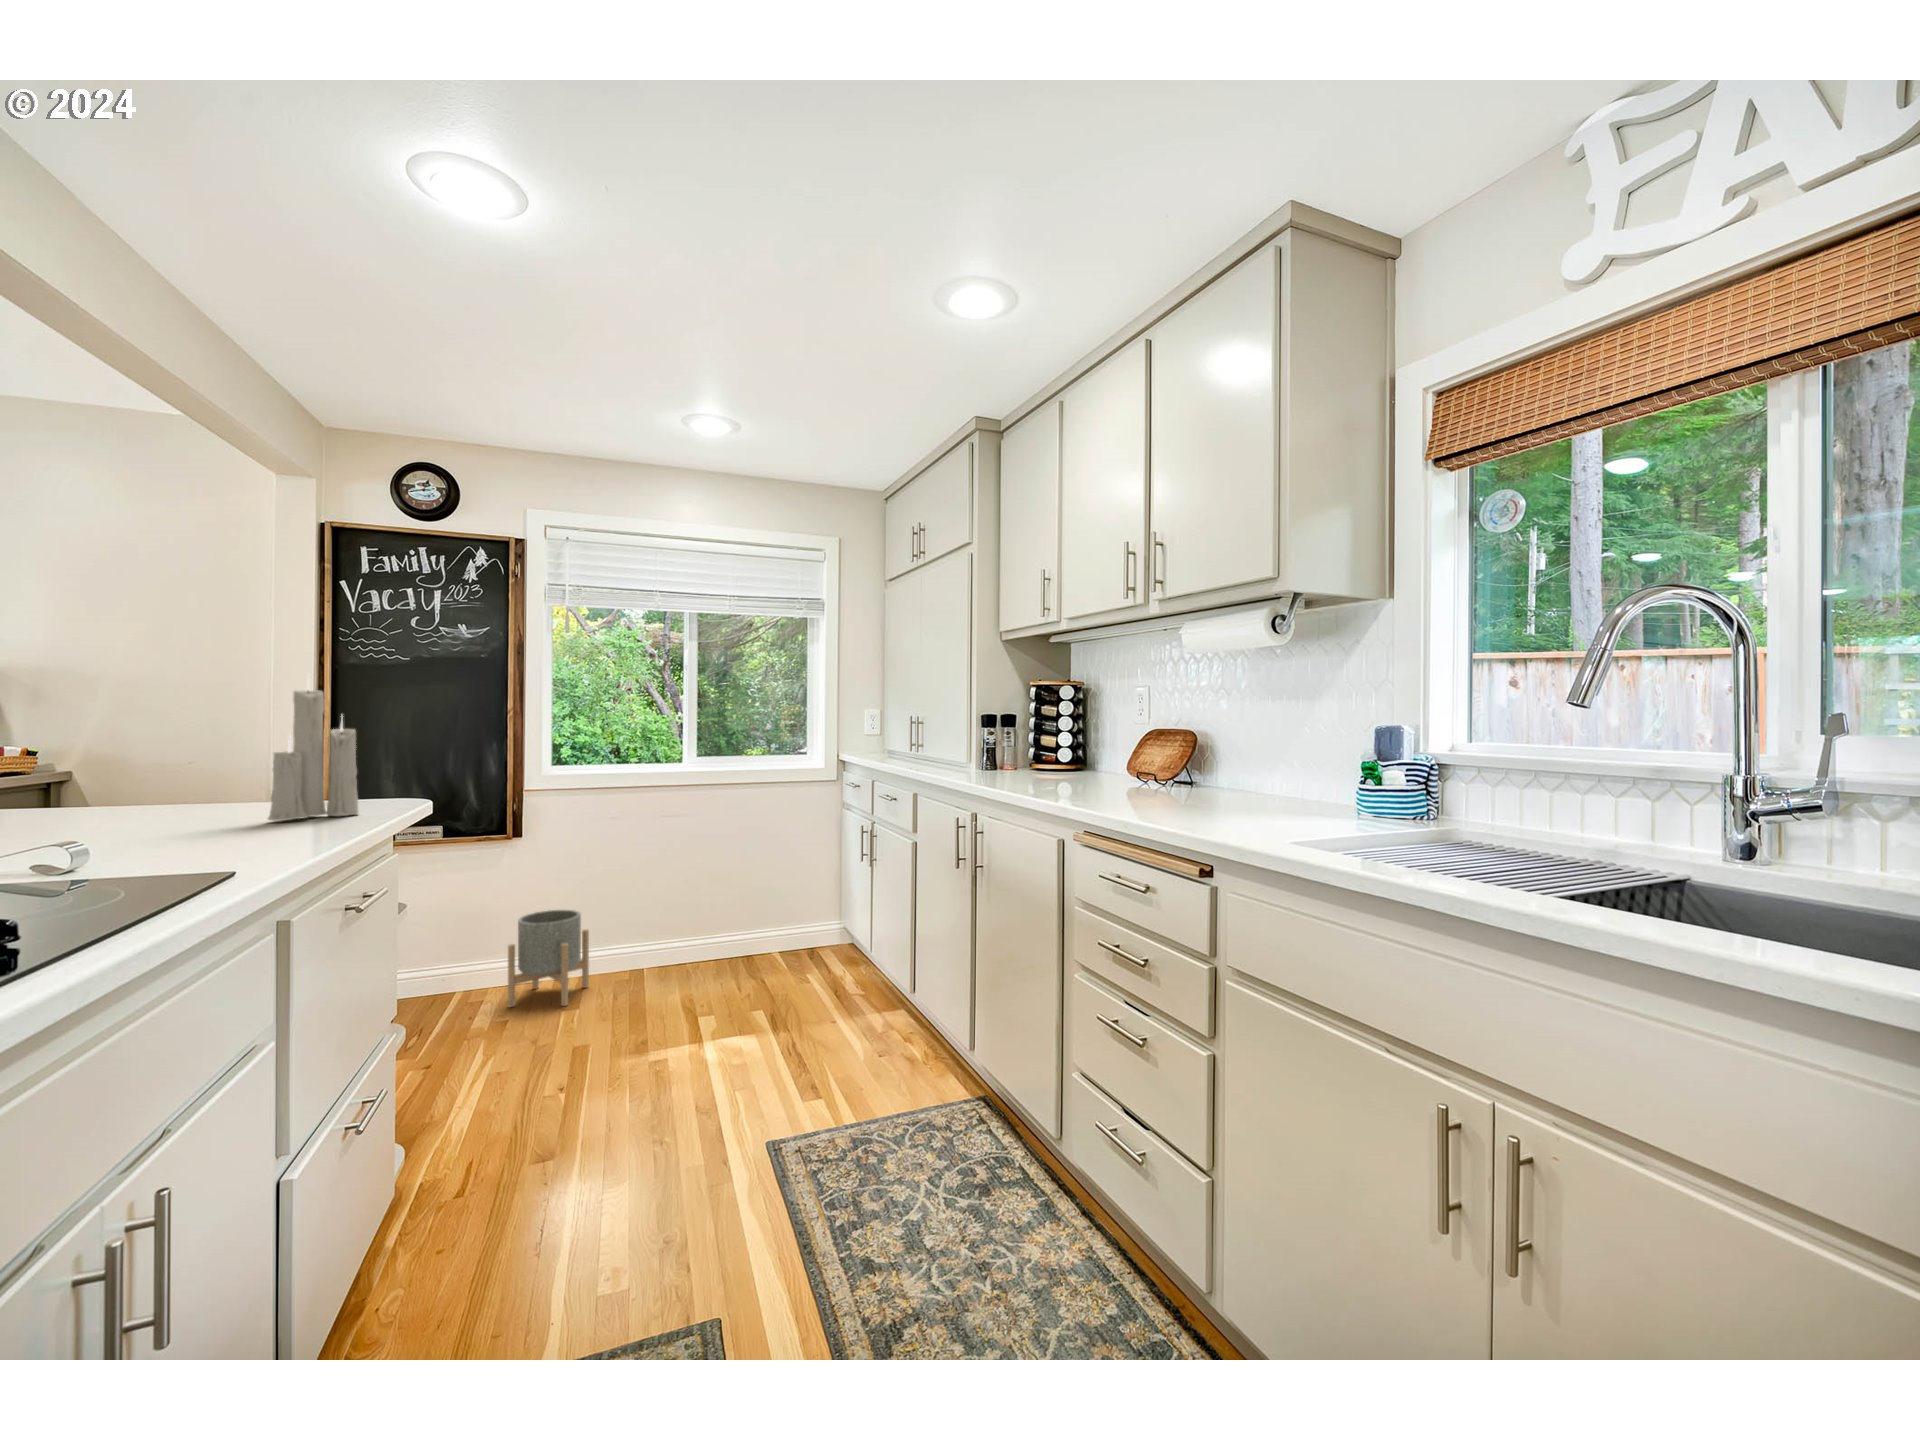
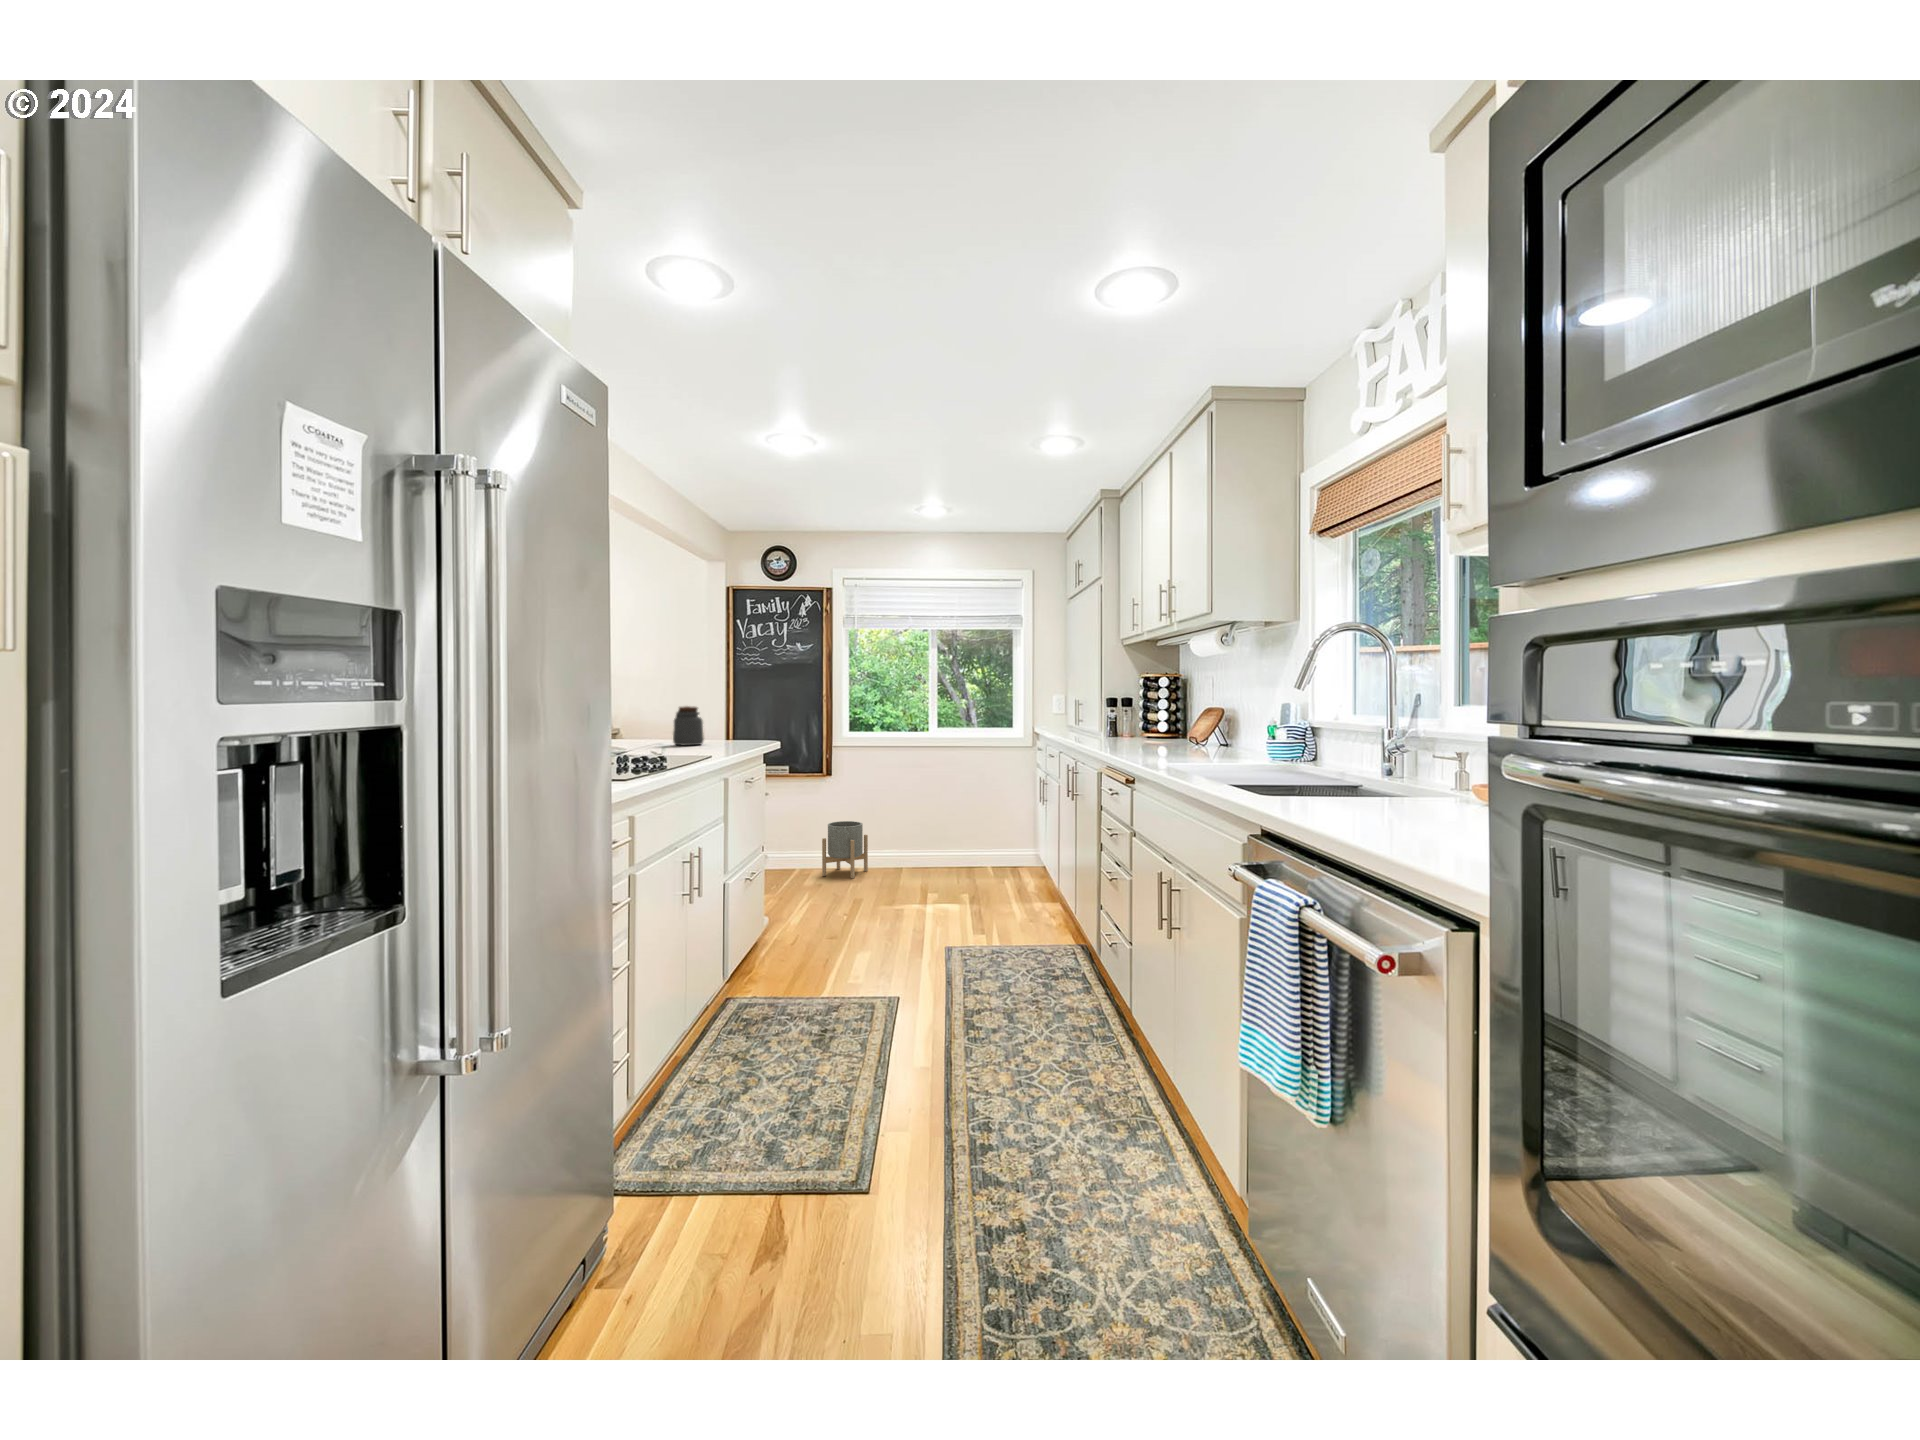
candle: present [268,674,359,821] -> none [714,676,748,747]
jar: none [157,730,244,816] -> present [673,706,704,746]

